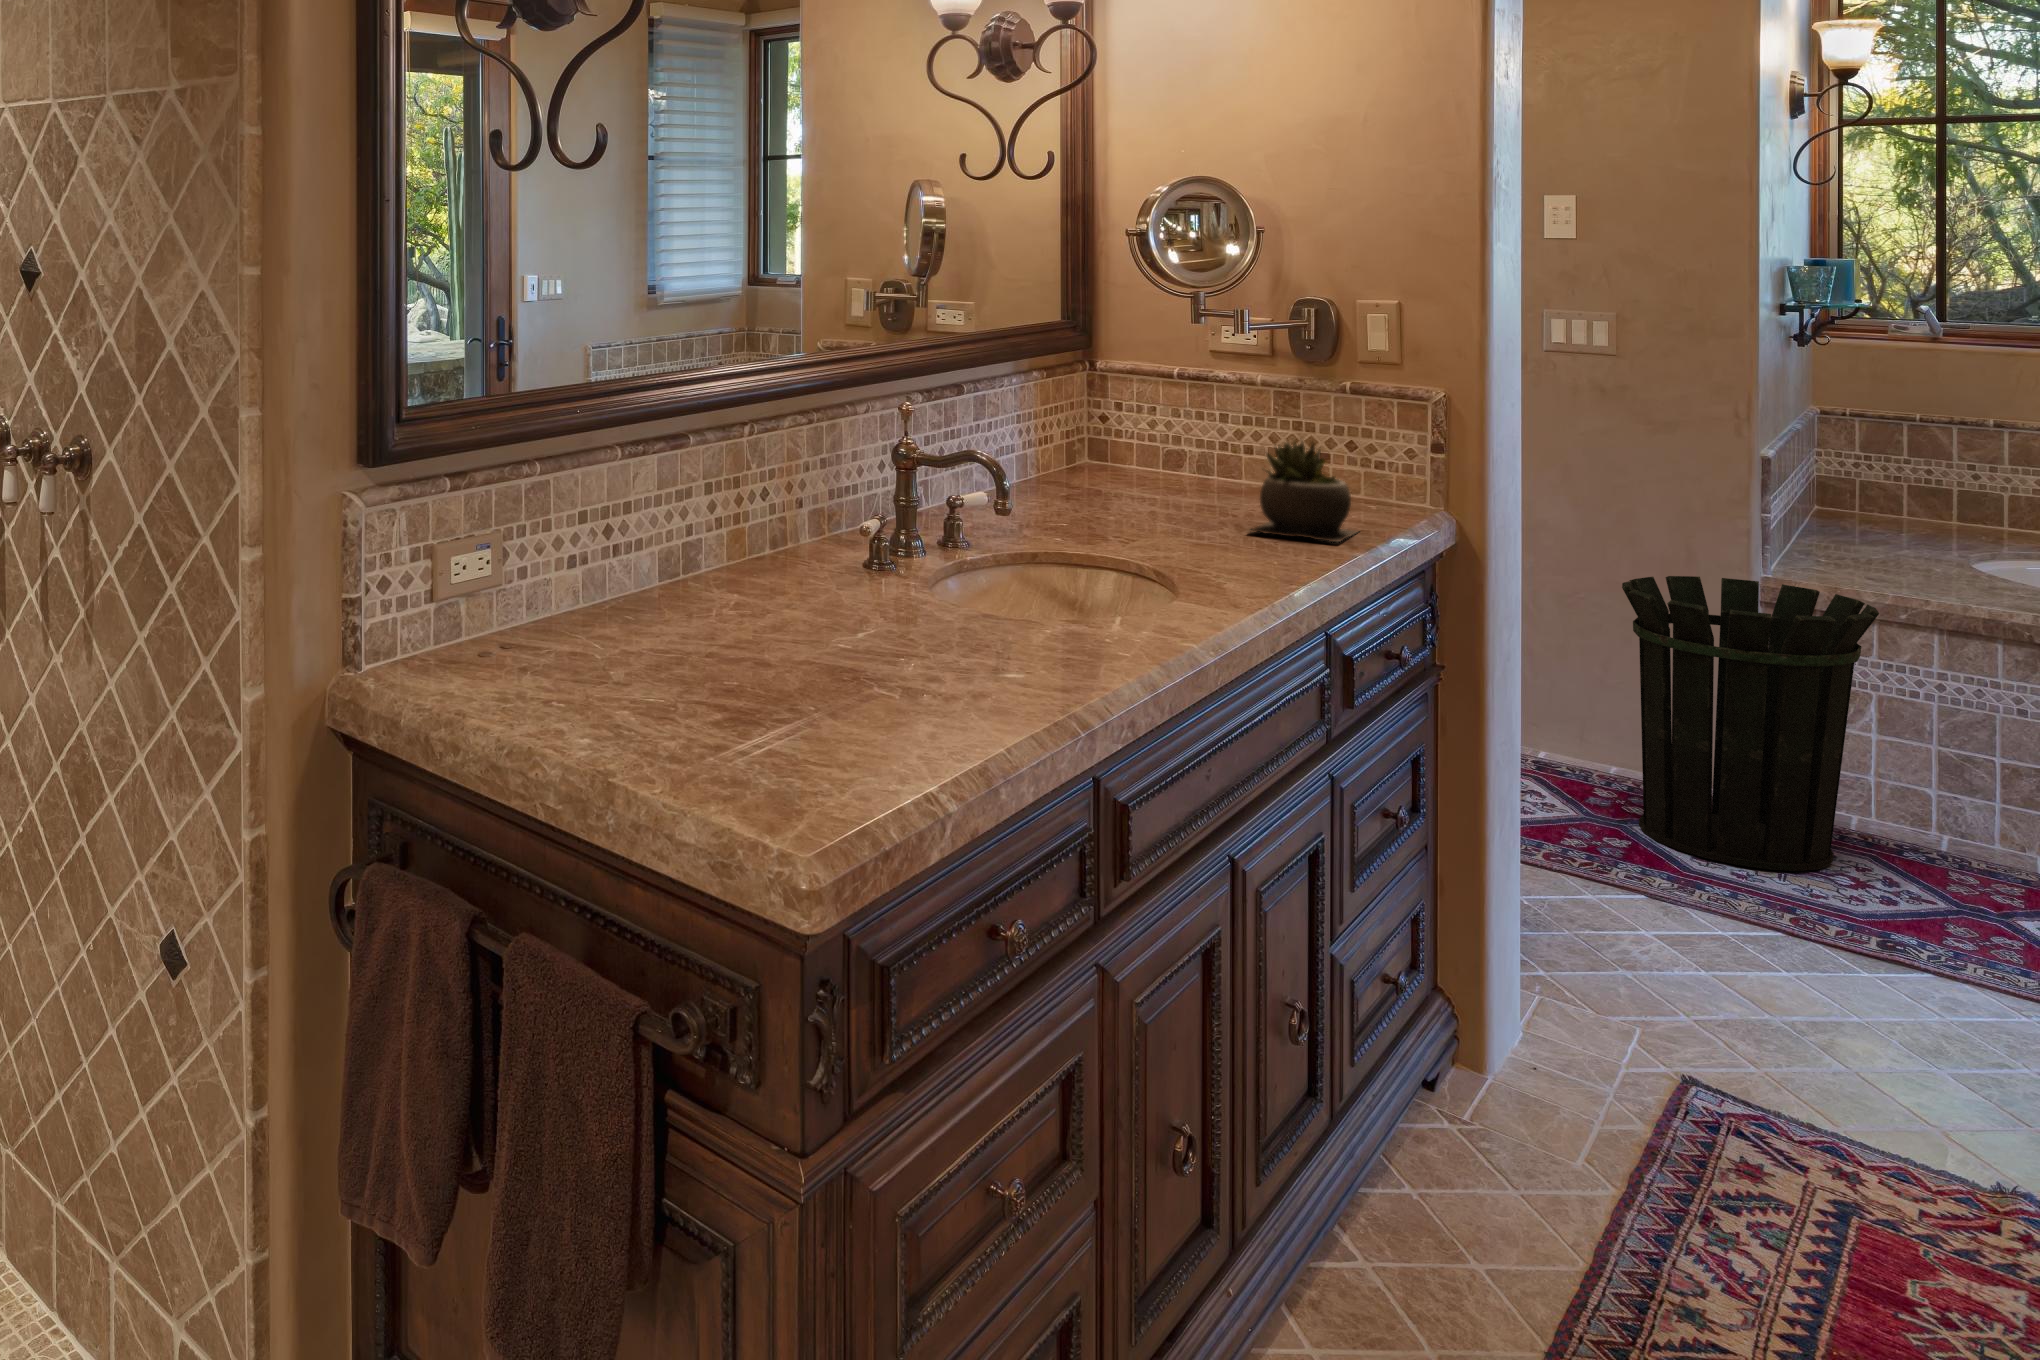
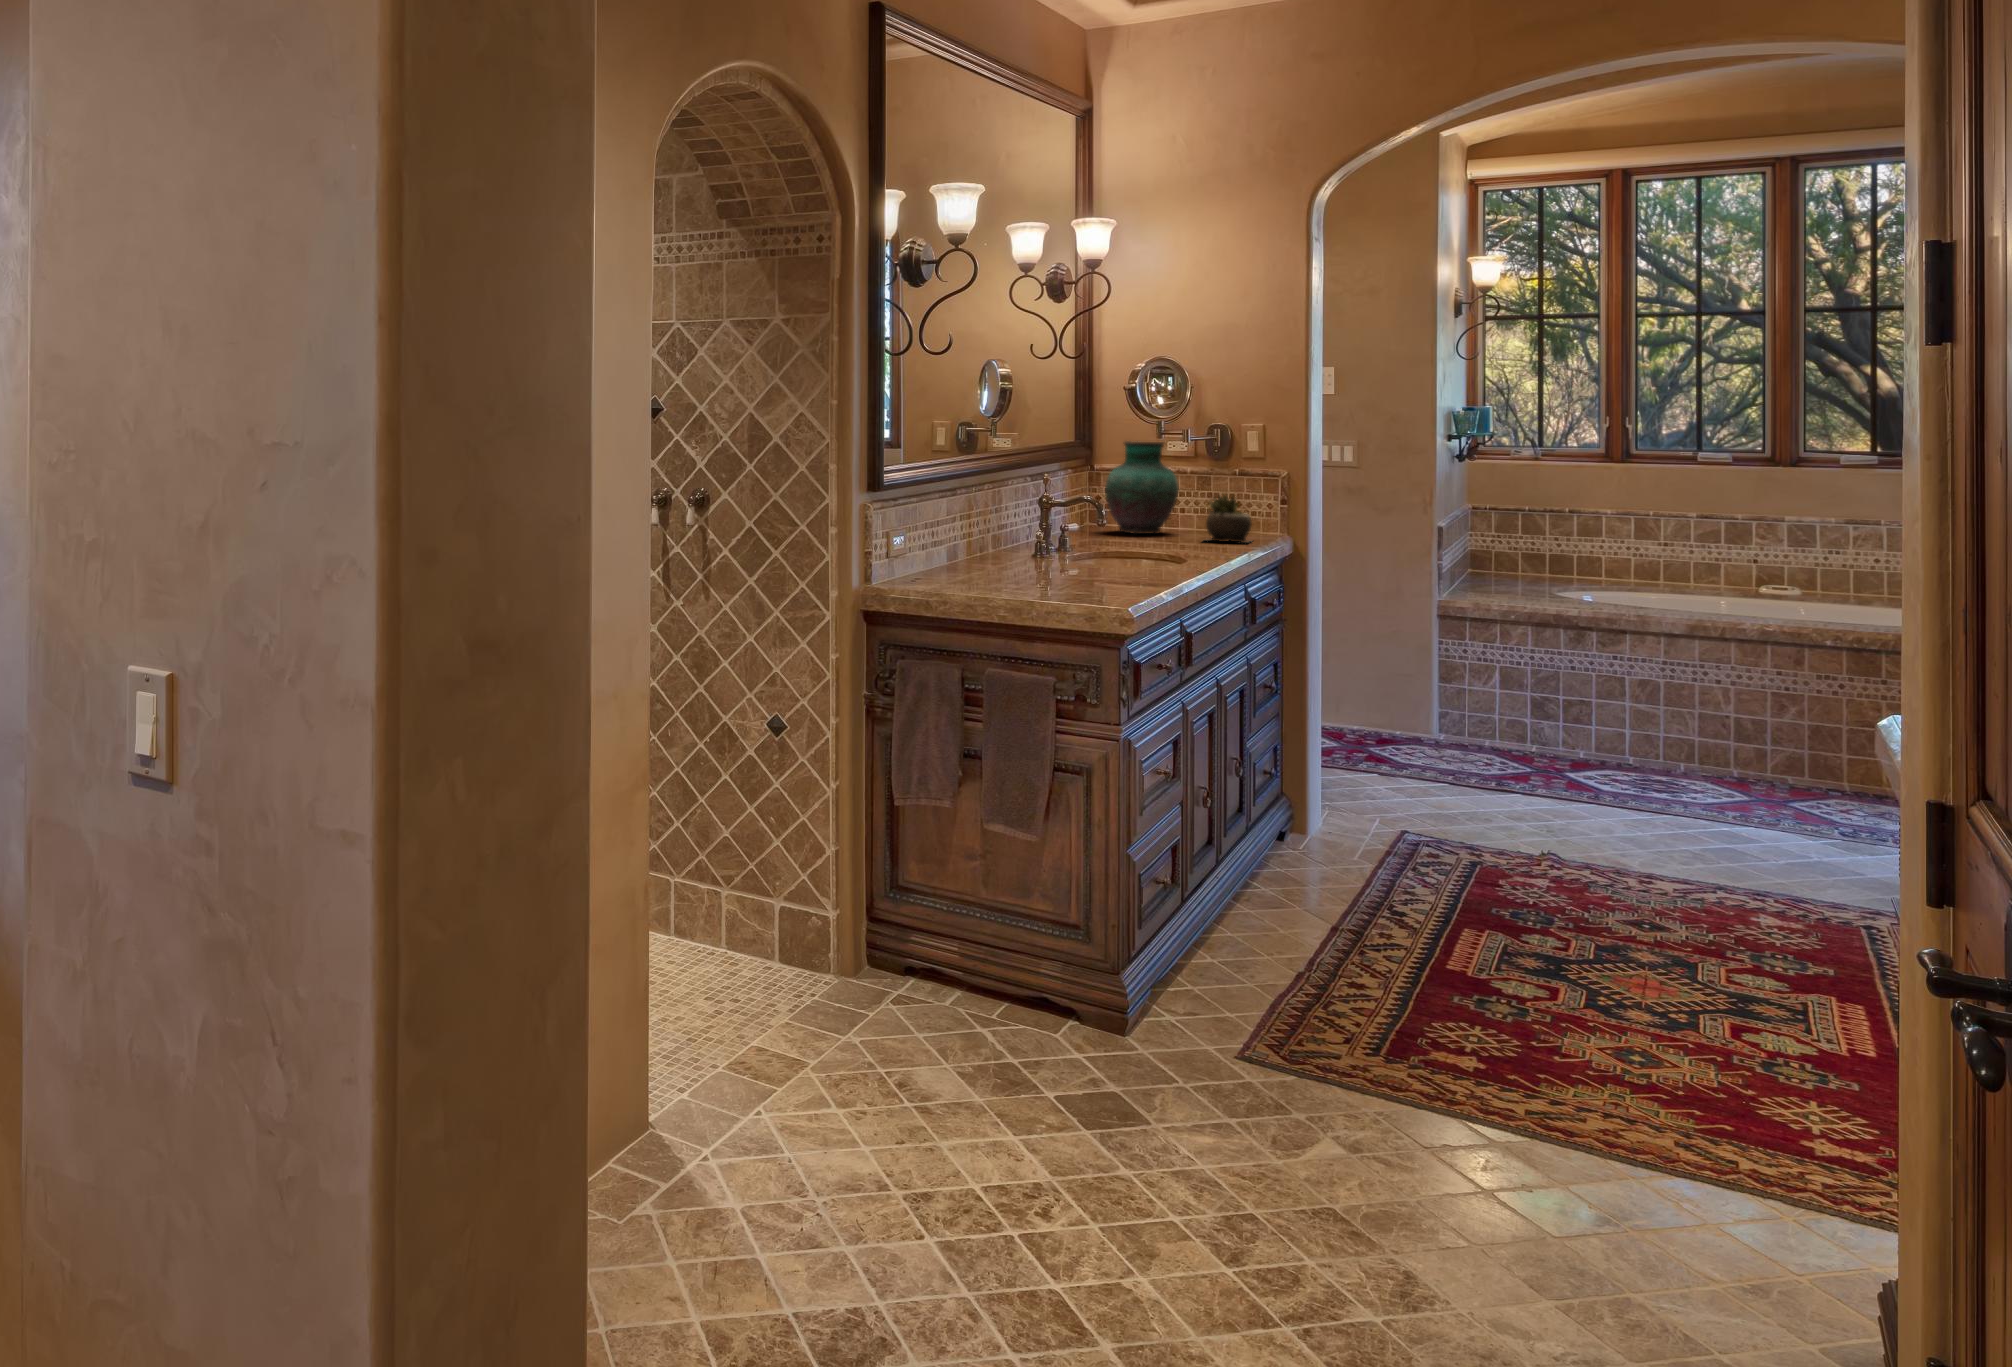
vase: none [1089,331,1225,504] -> present [1105,441,1179,534]
waste bin: present [1622,576,1879,871] -> none [1362,600,1500,762]

